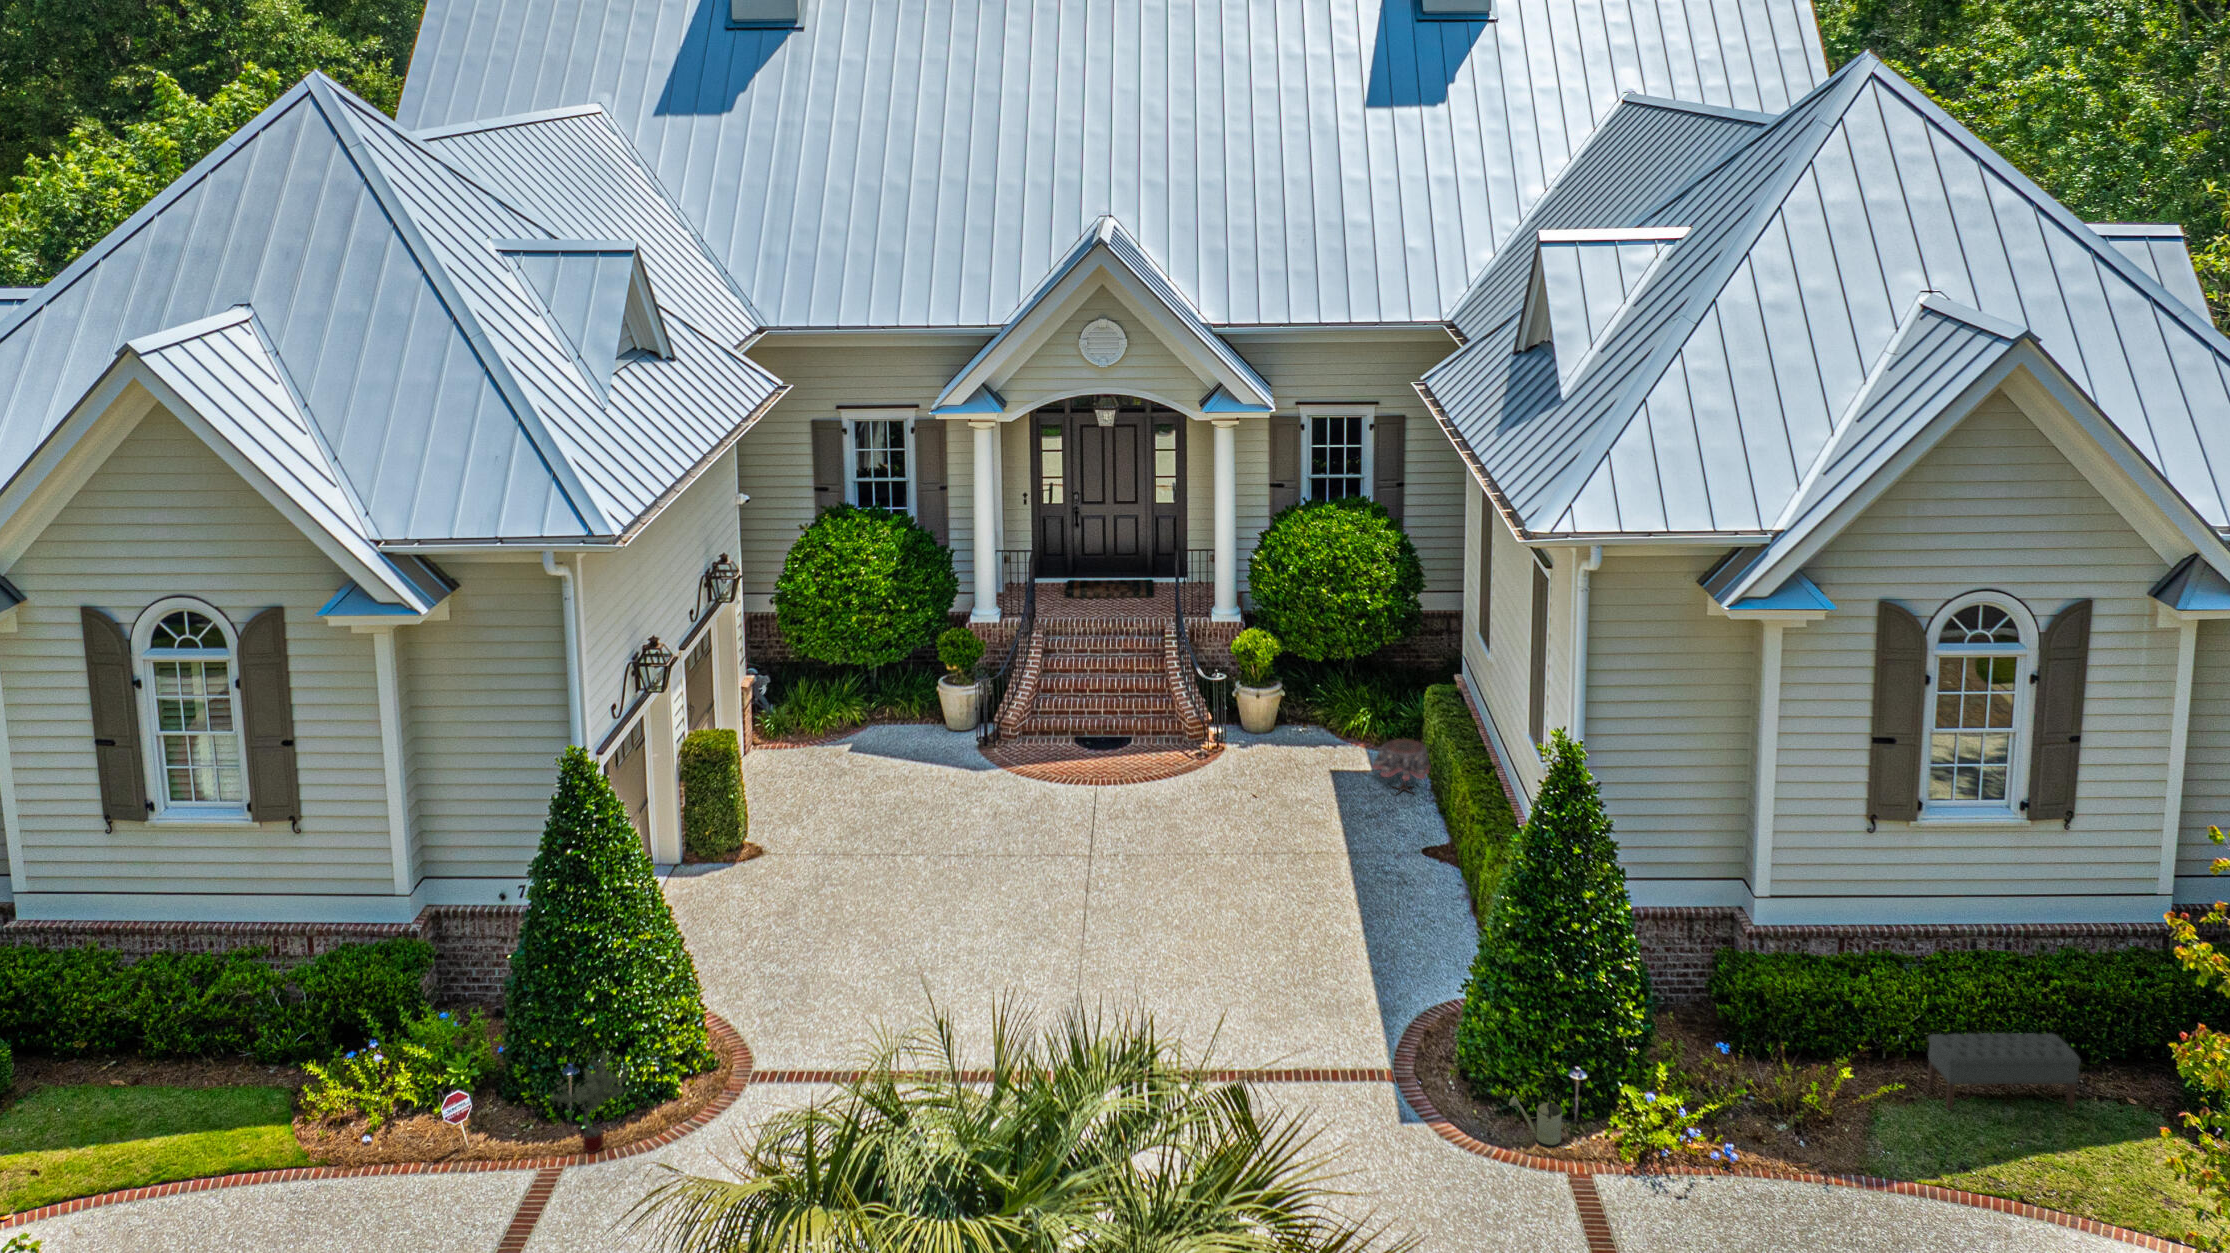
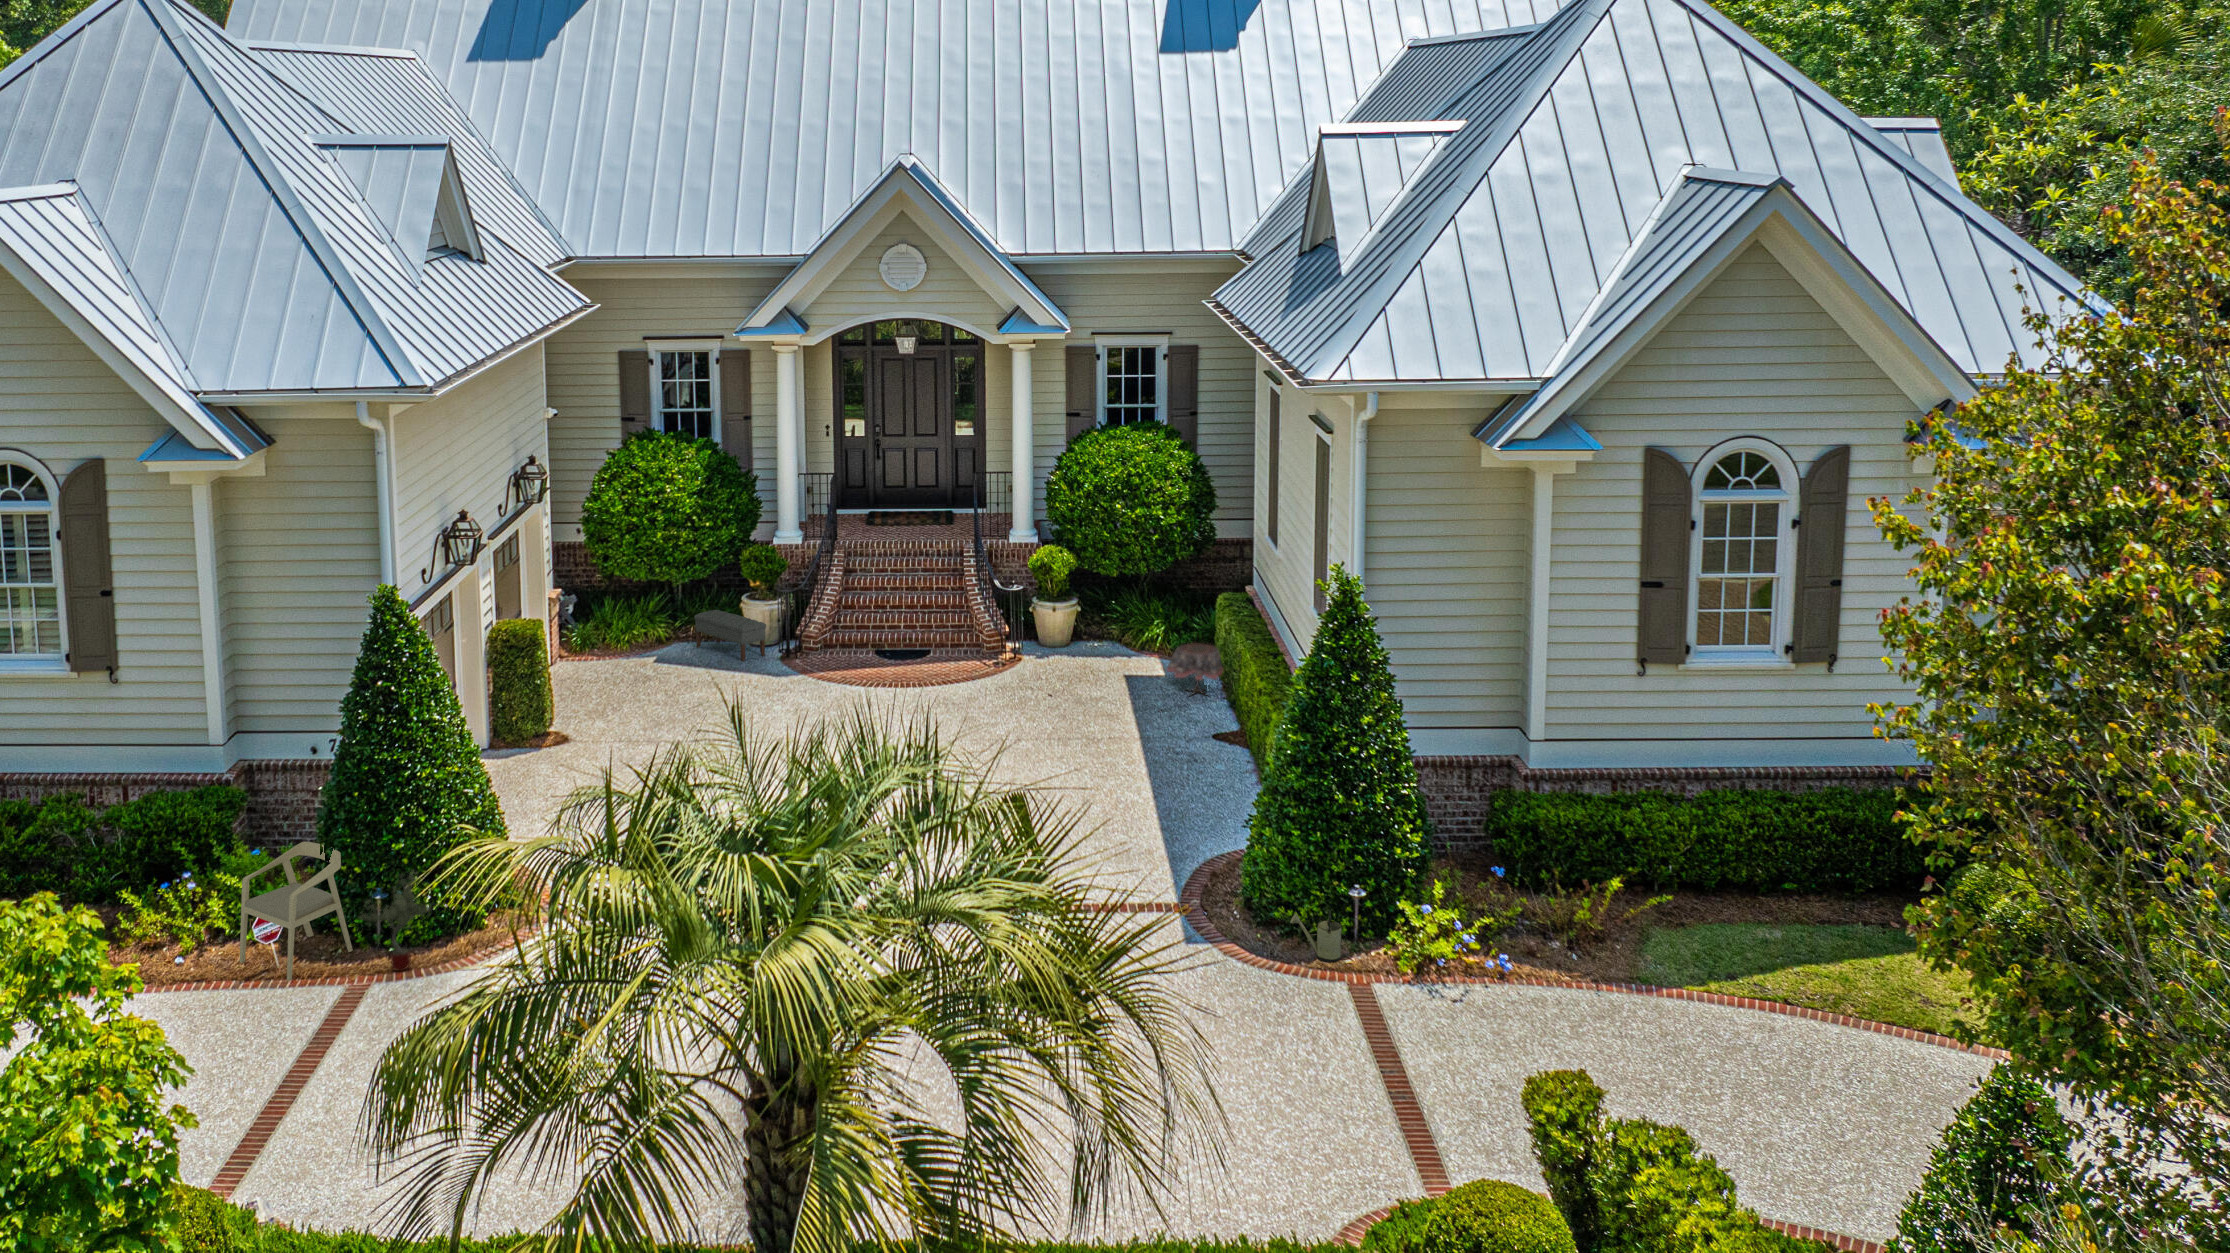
armchair: none [428,1012,544,1166] -> present [240,842,353,981]
bench: present [1927,1033,2081,1110] -> present [694,610,766,661]

